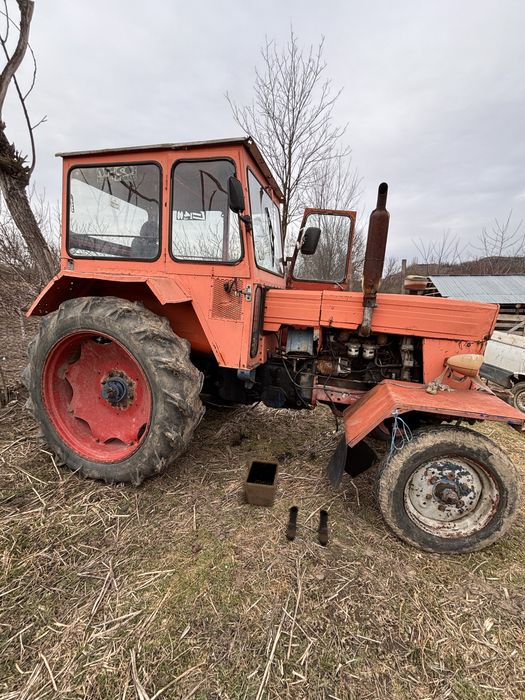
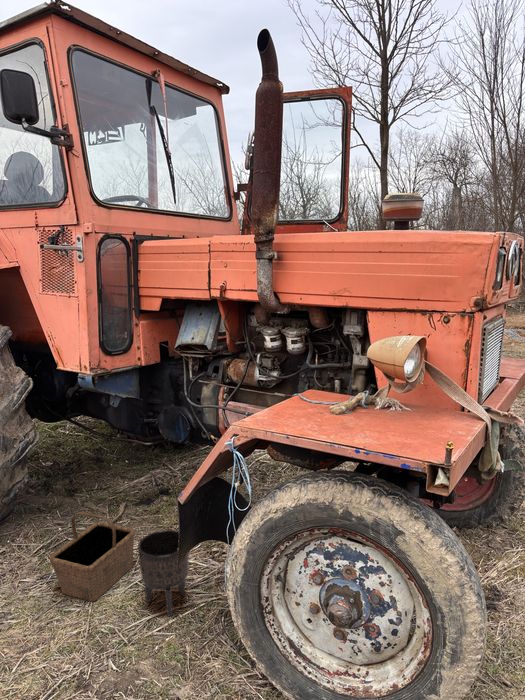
planter: none [301,461,331,510] -> present [138,530,189,616]
boots: present [287,506,329,544] -> none [72,602,147,674]

